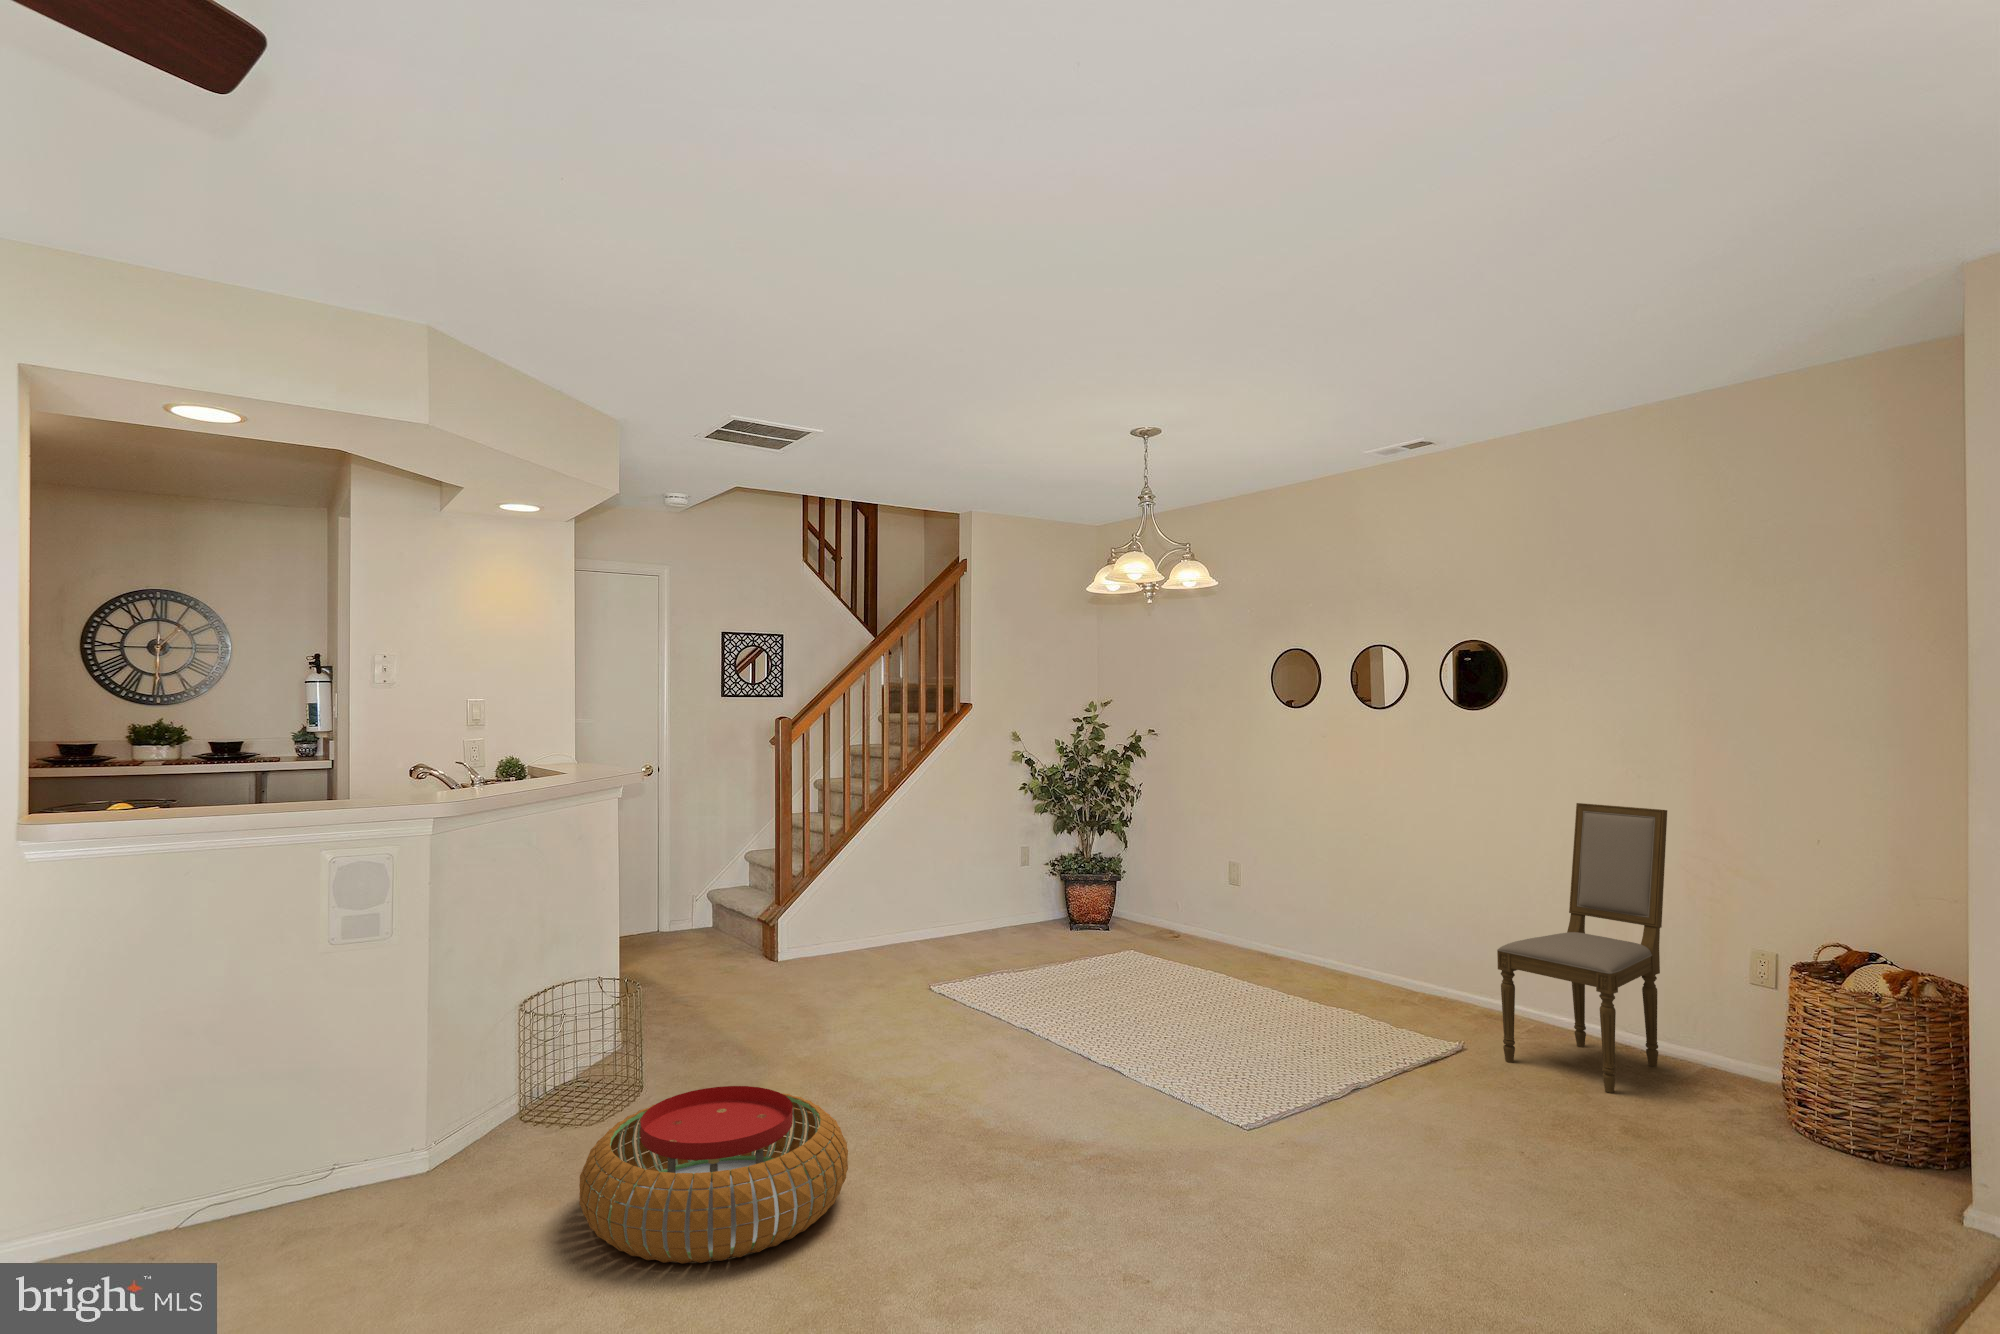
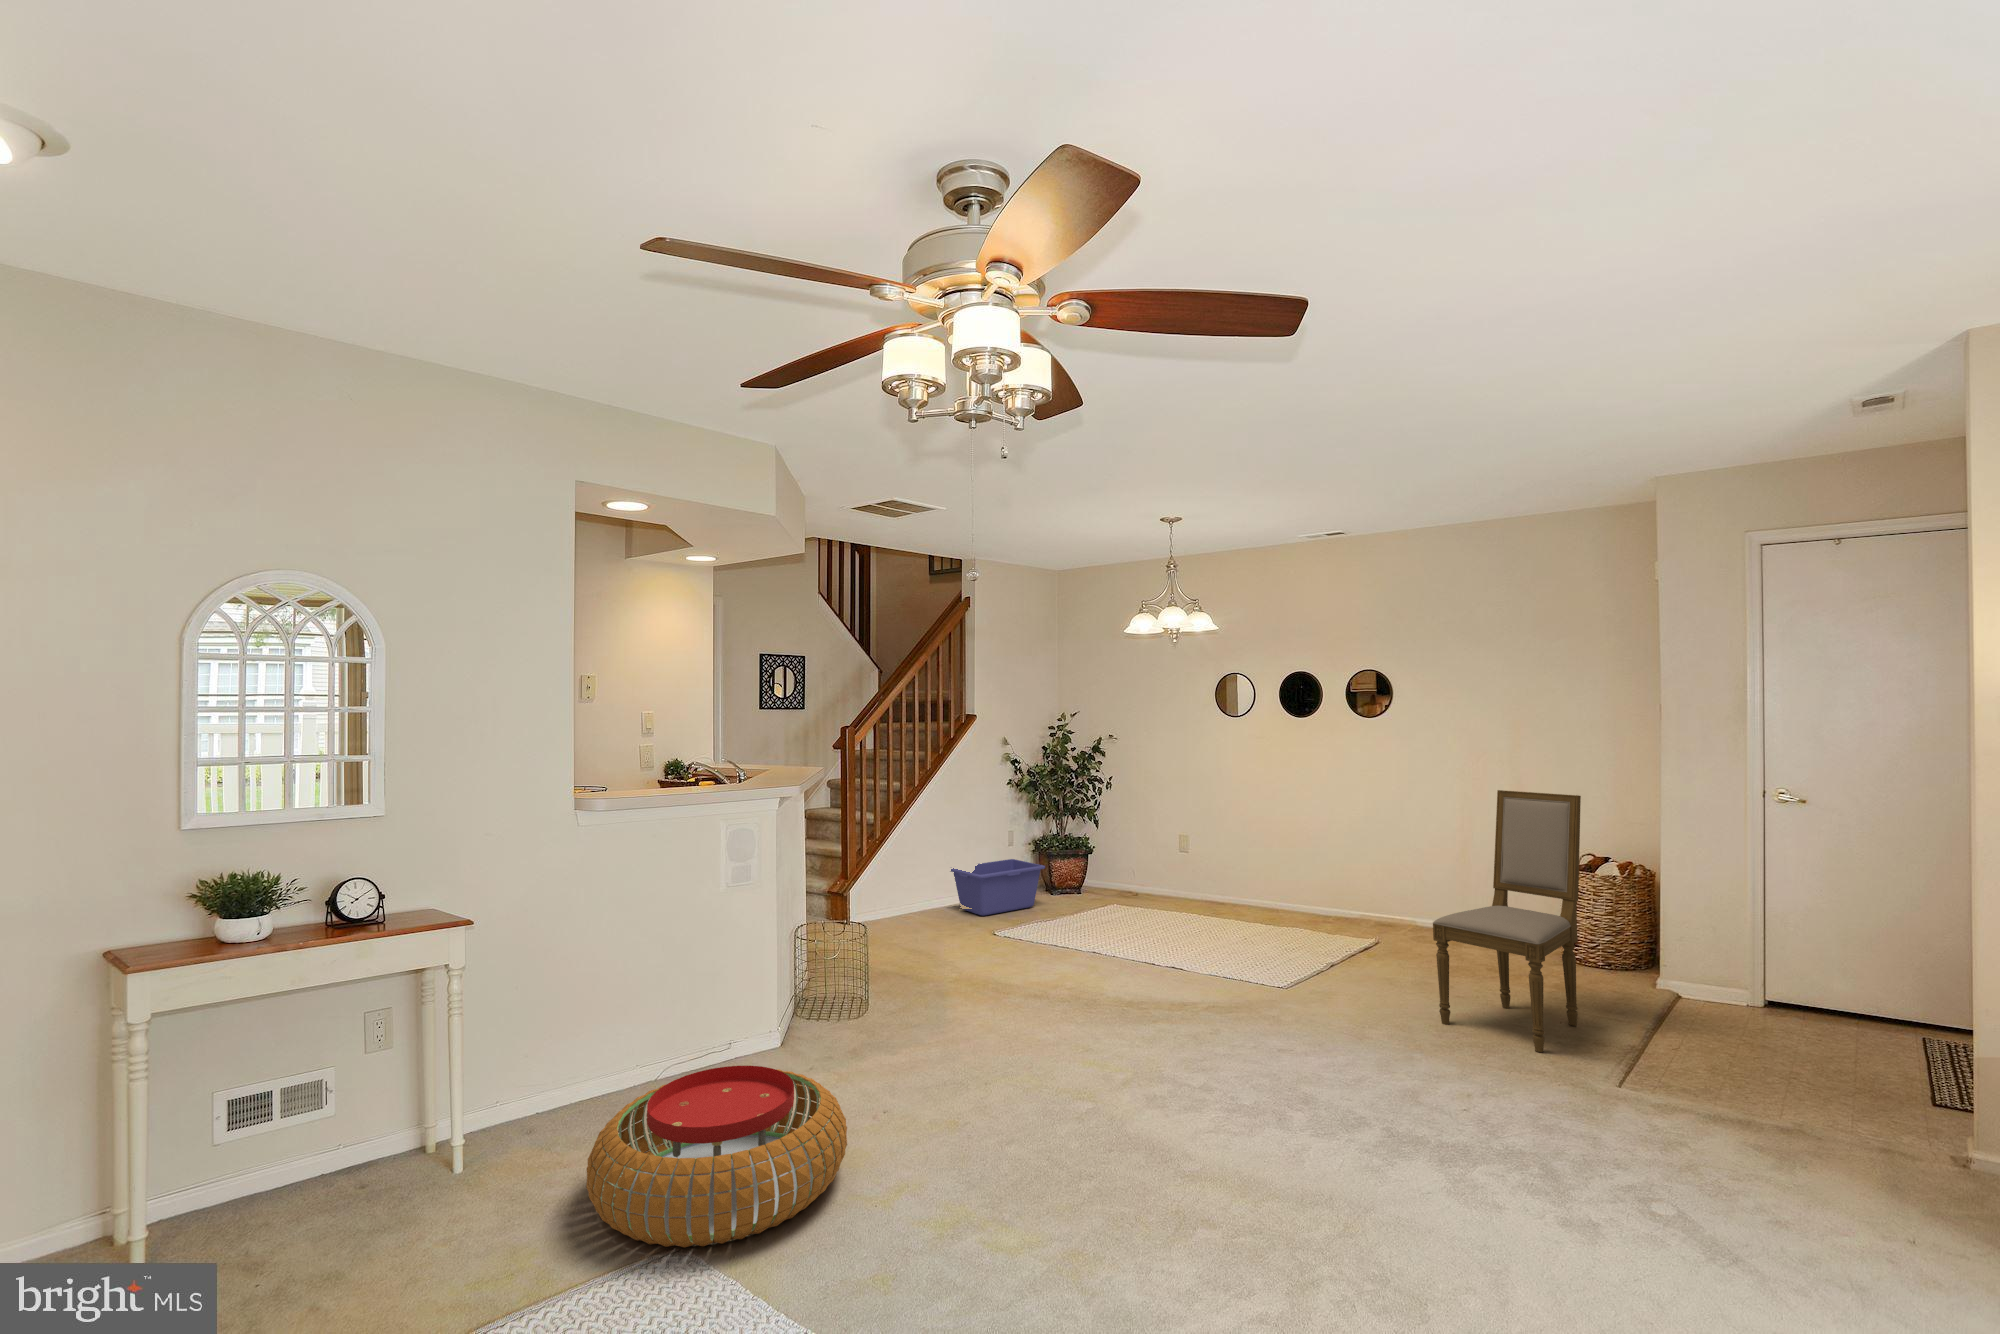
storage bin: none [959,876,1069,940] -> present [951,859,1045,916]

